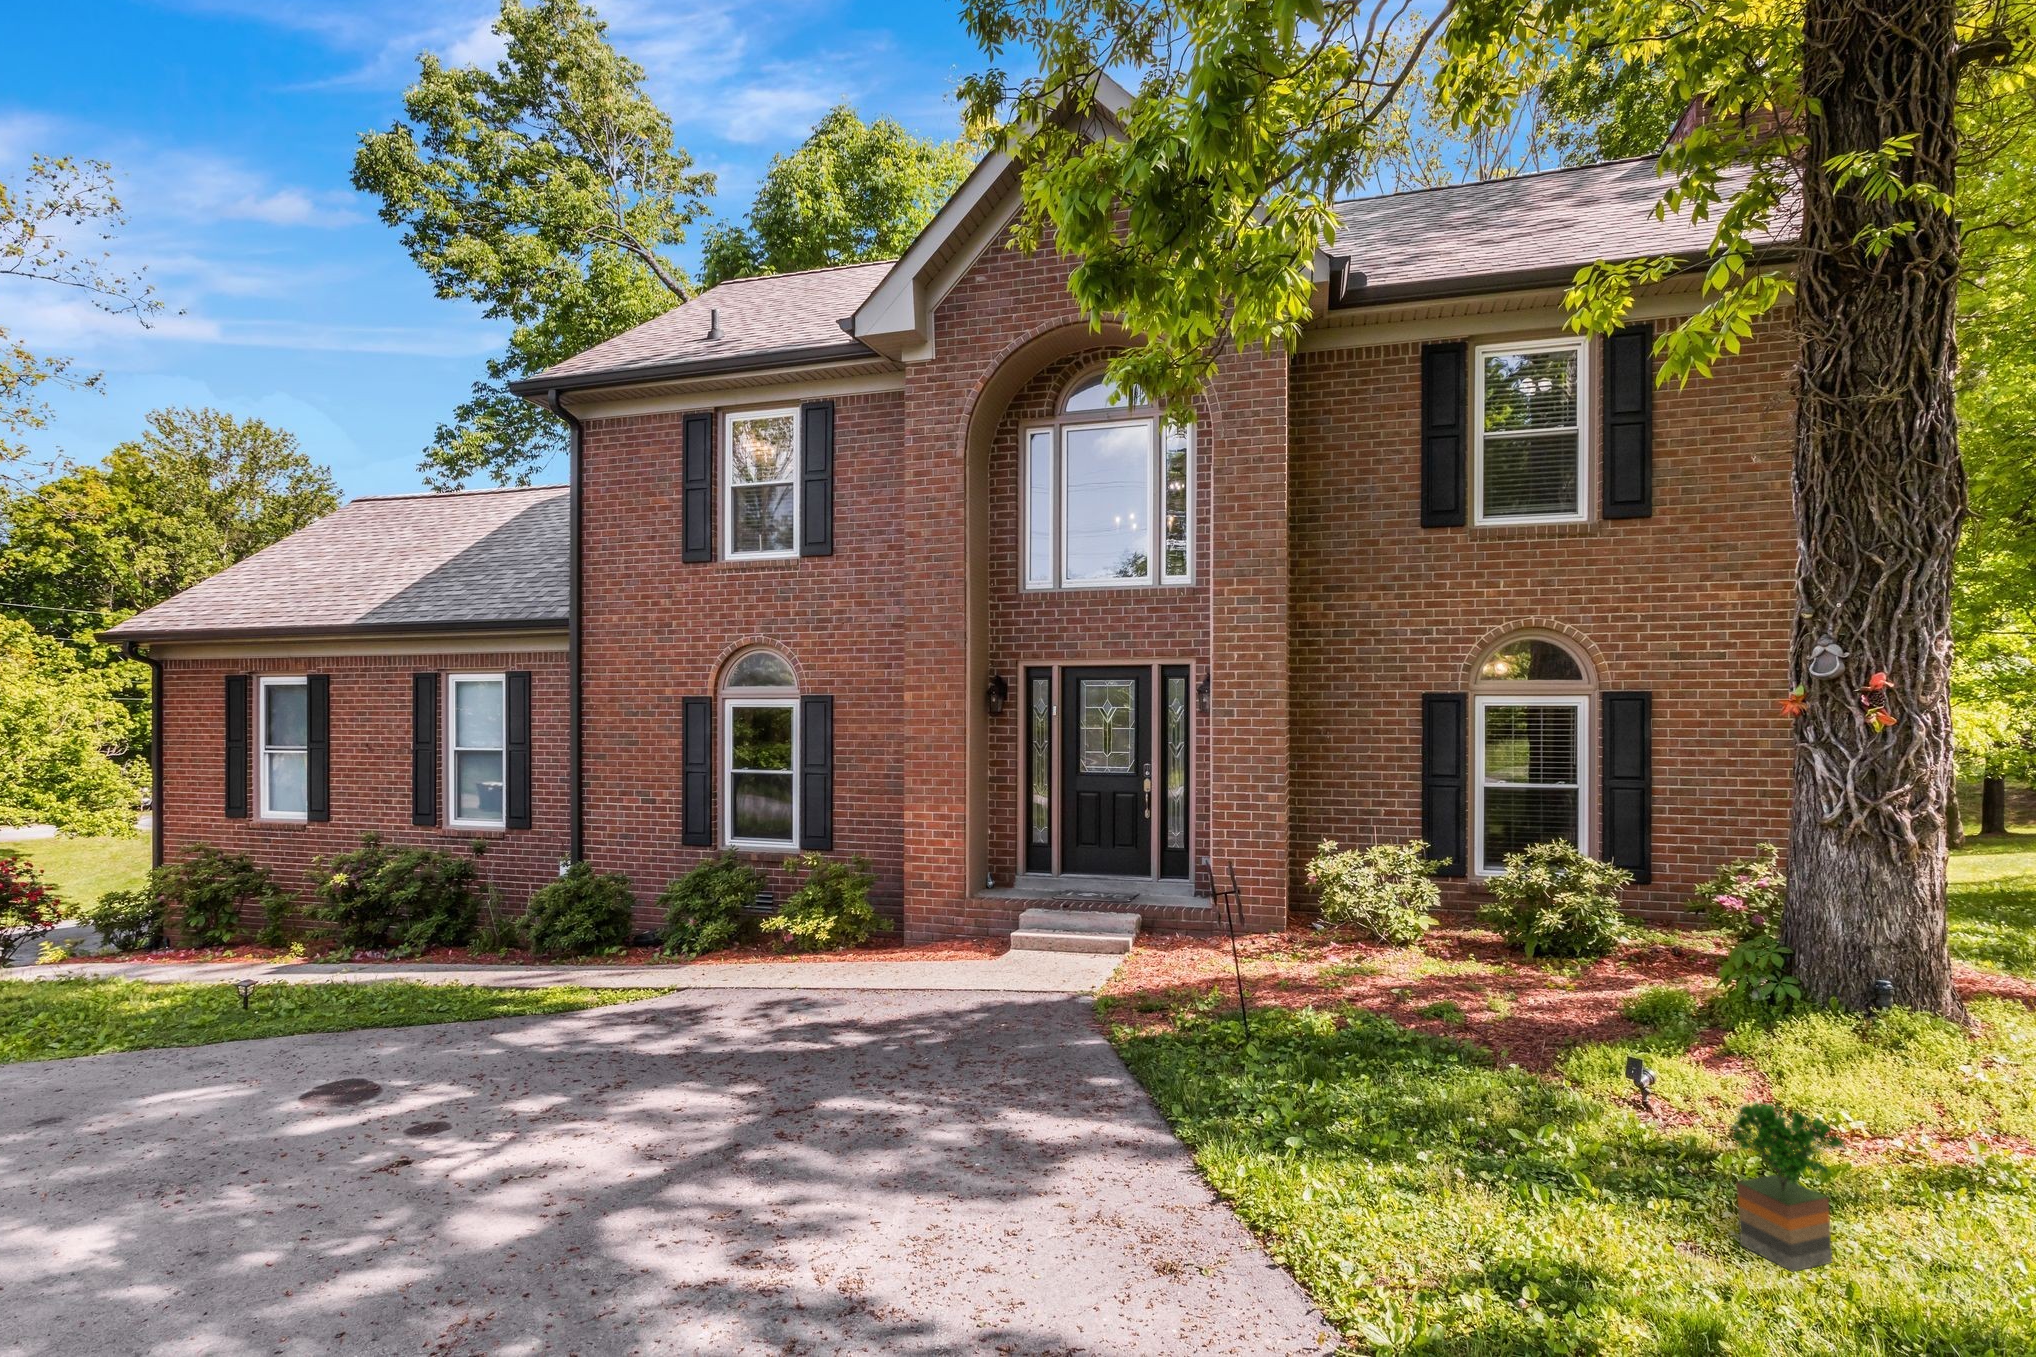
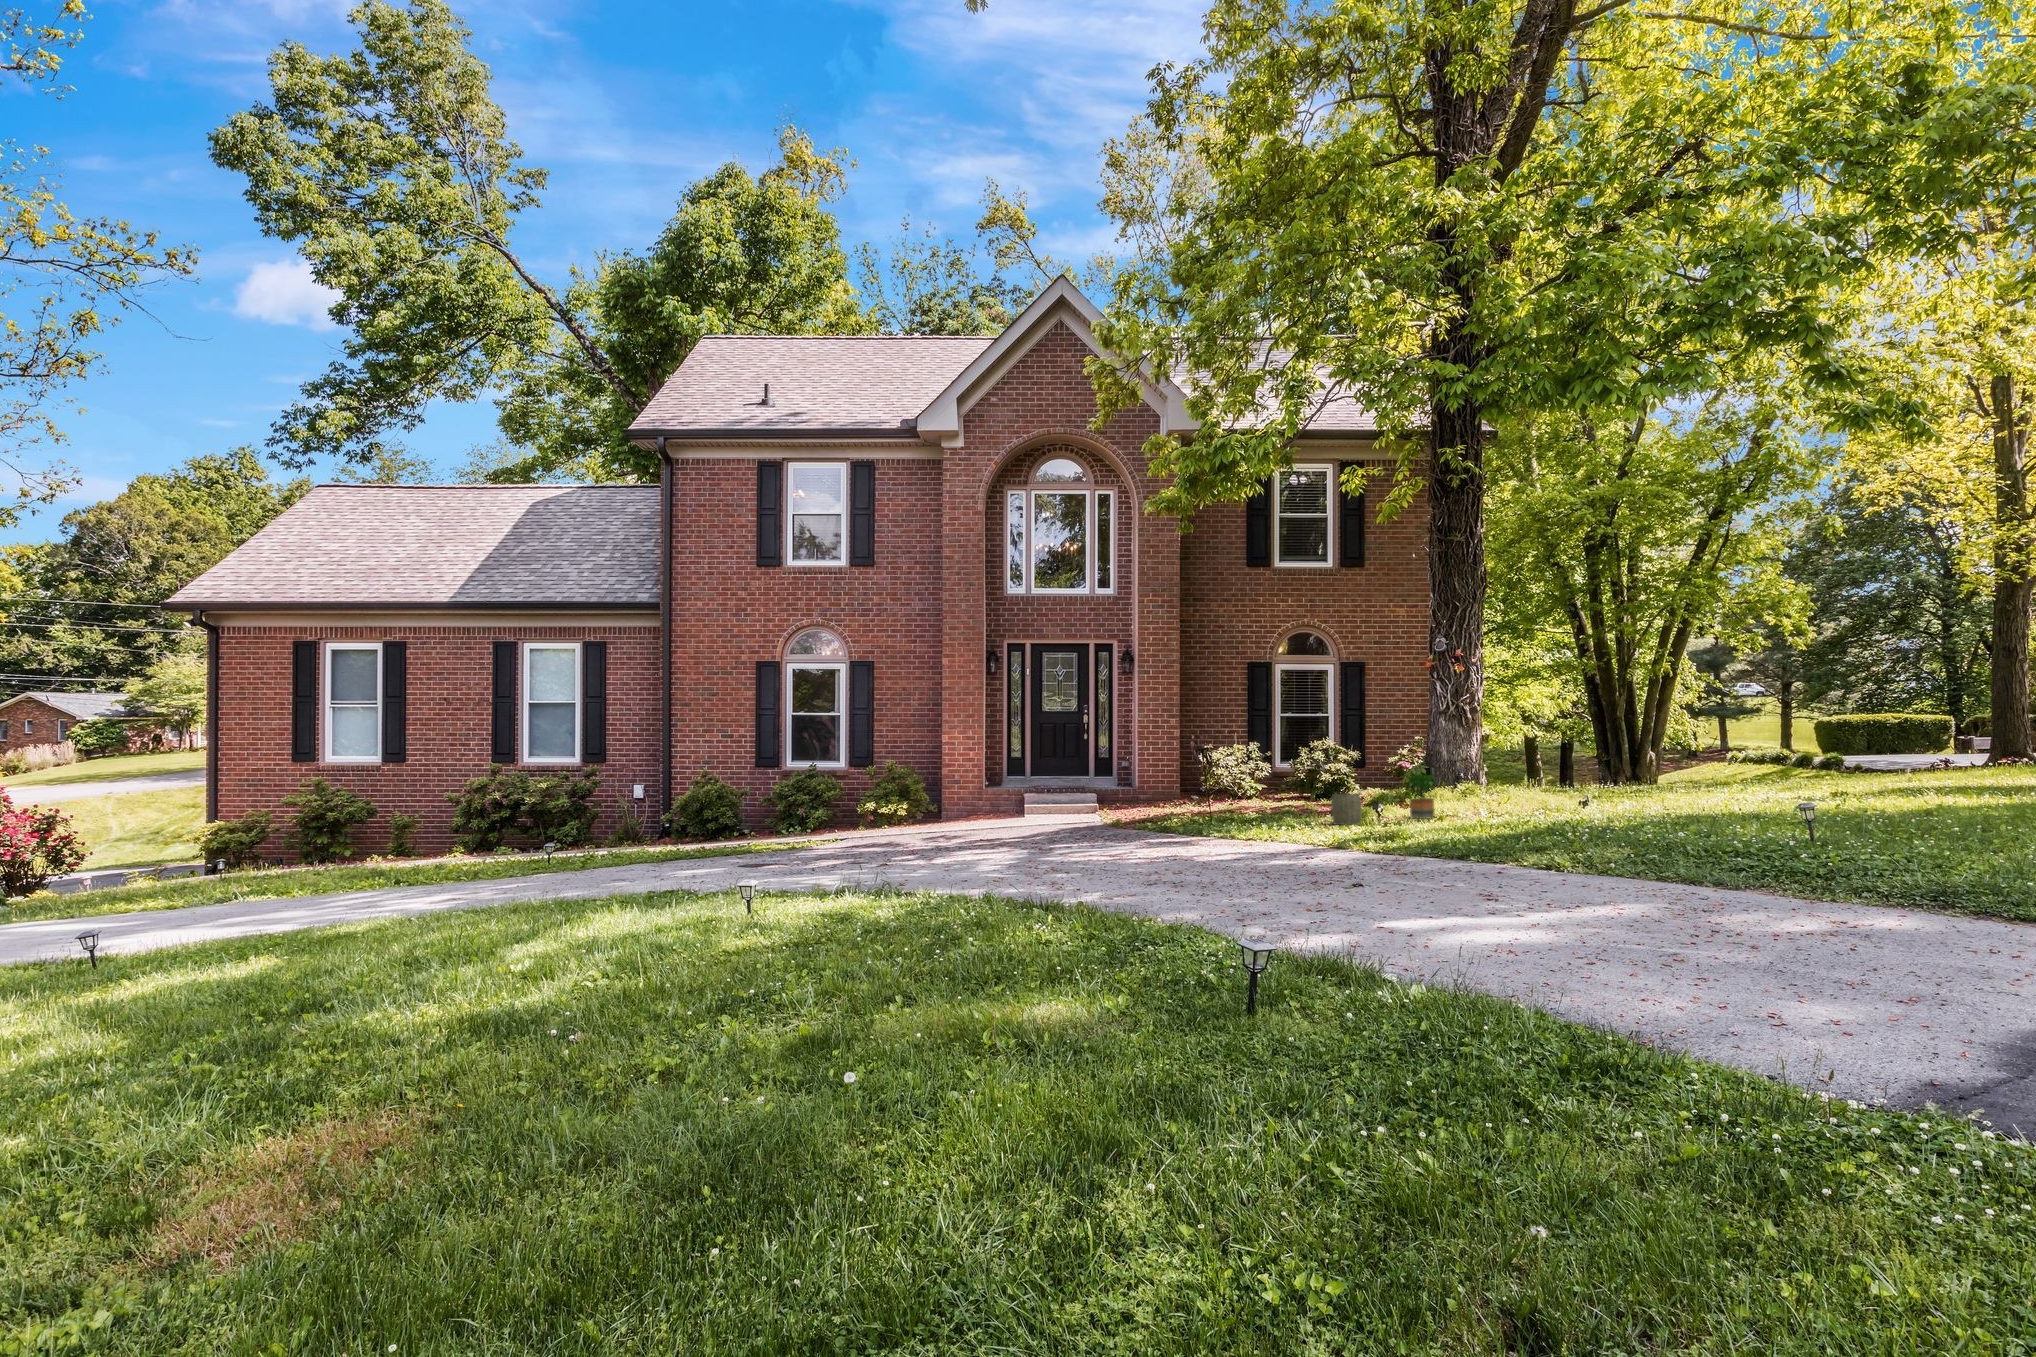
woven basket: none [1445,1165,1550,1304] -> present [1331,794,1362,825]

